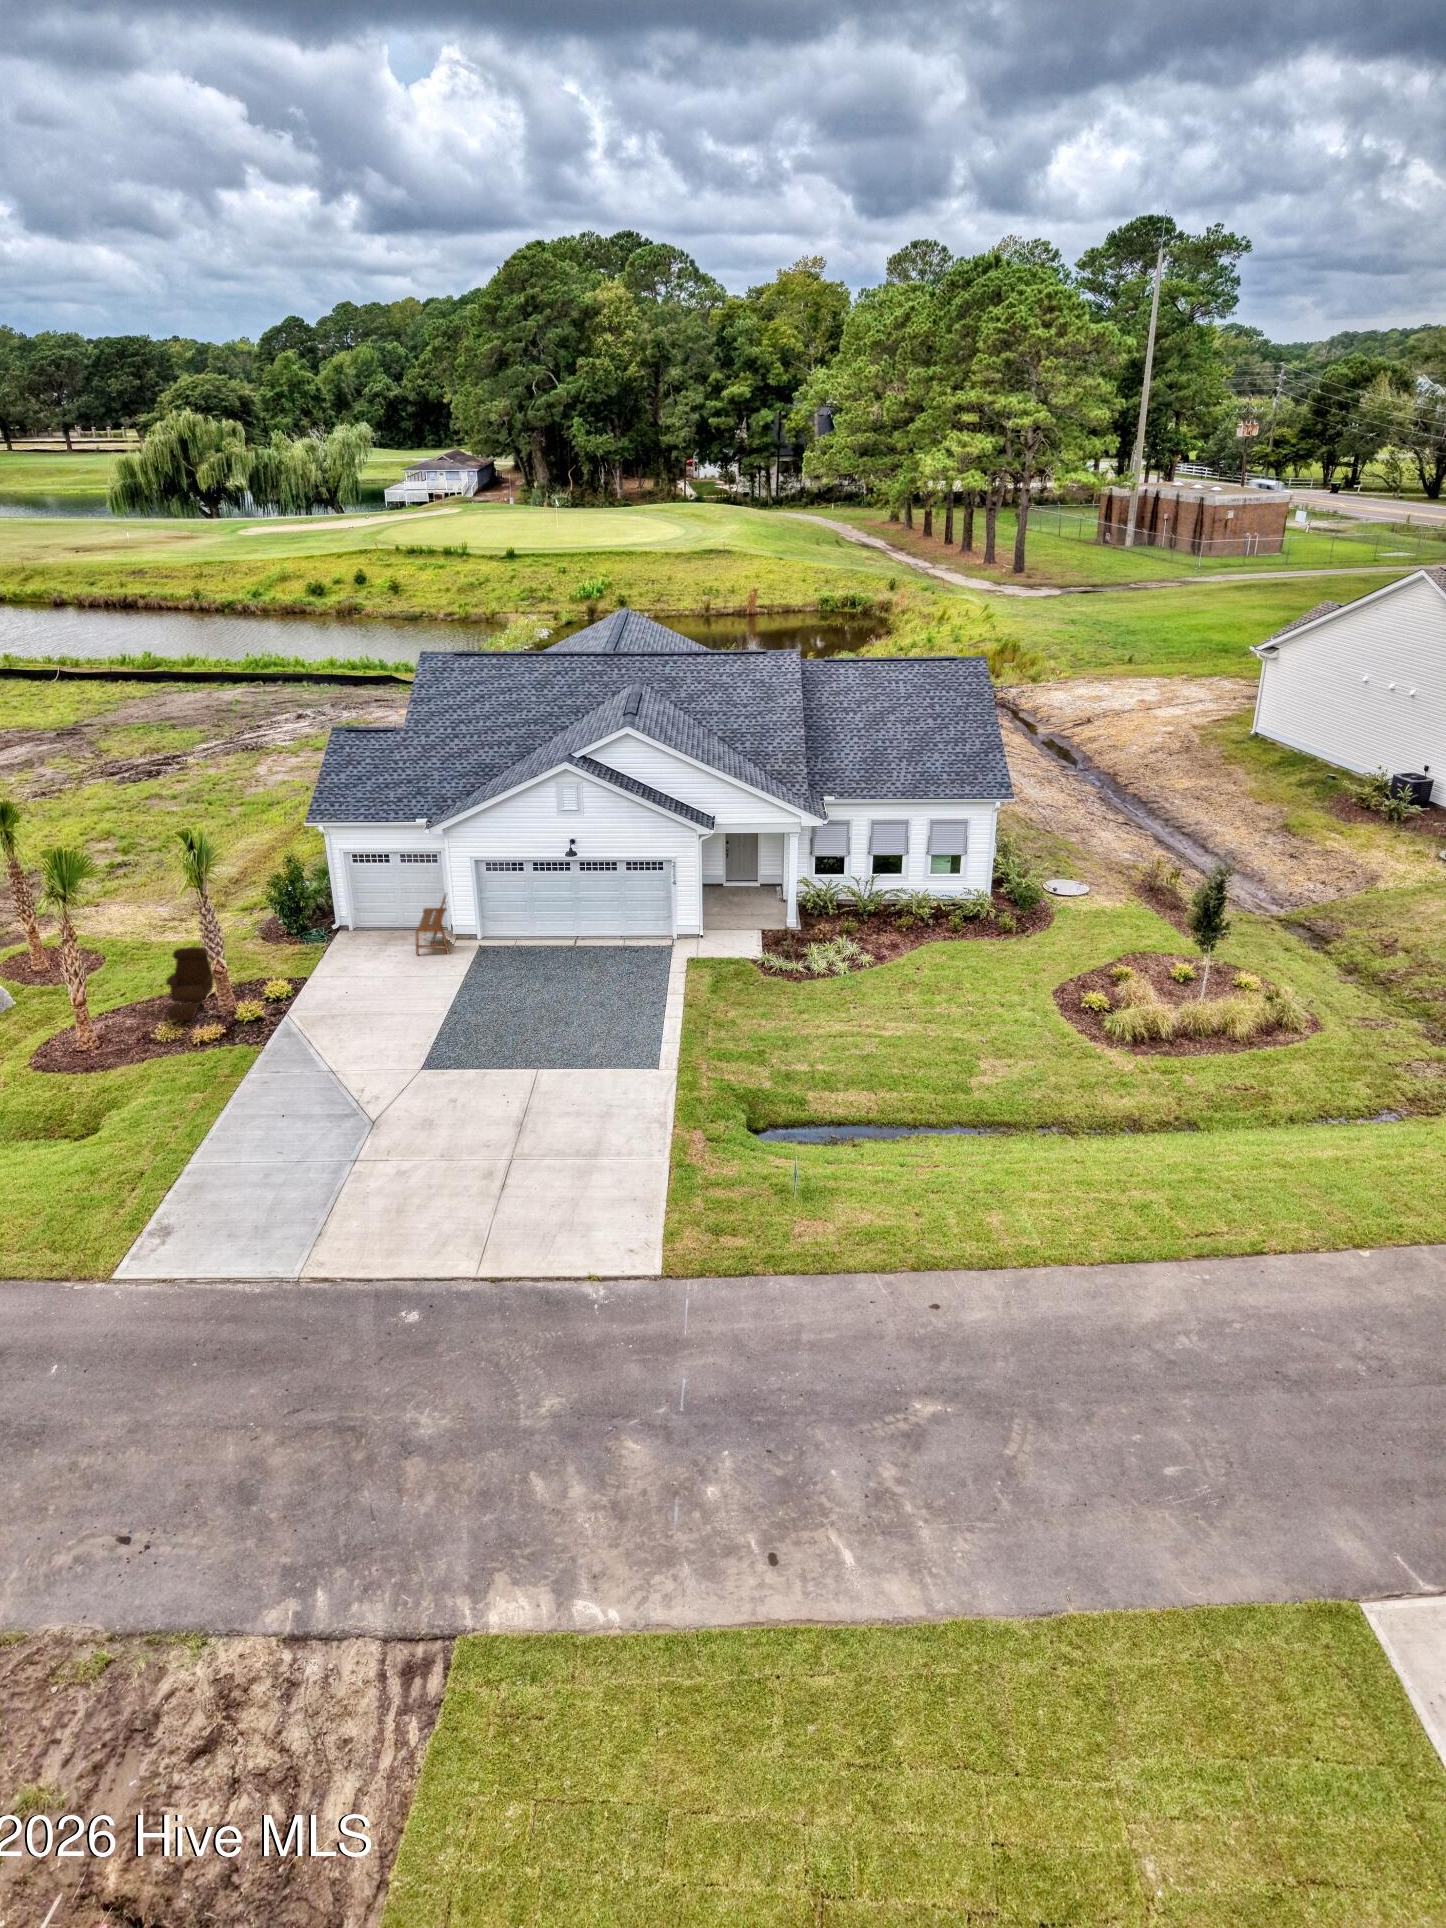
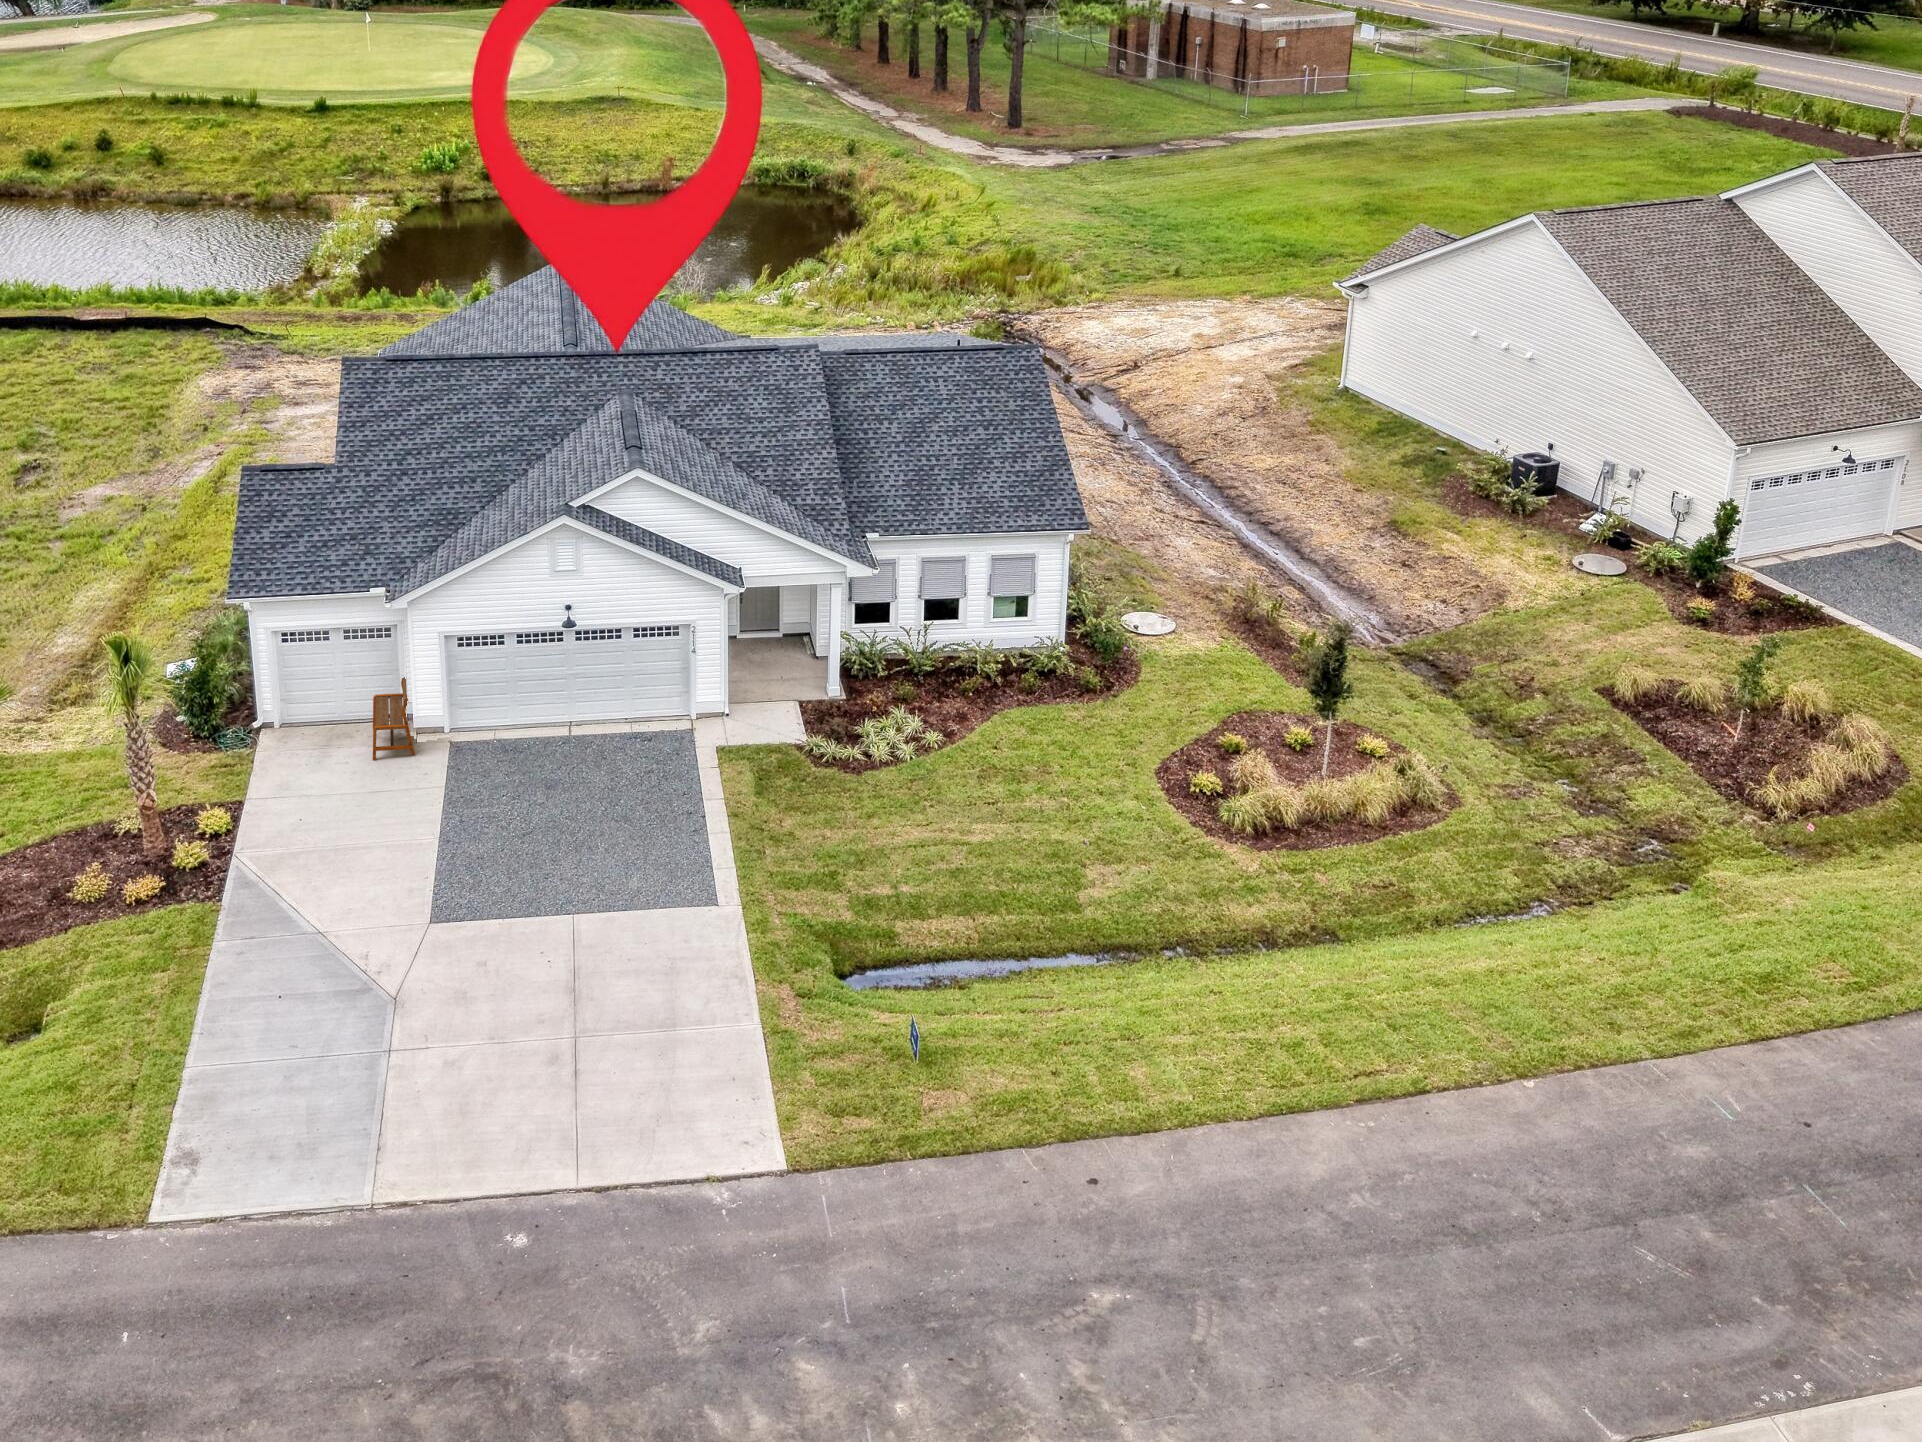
lounge chair: present [166,947,214,1025] -> none [70,774,134,883]

